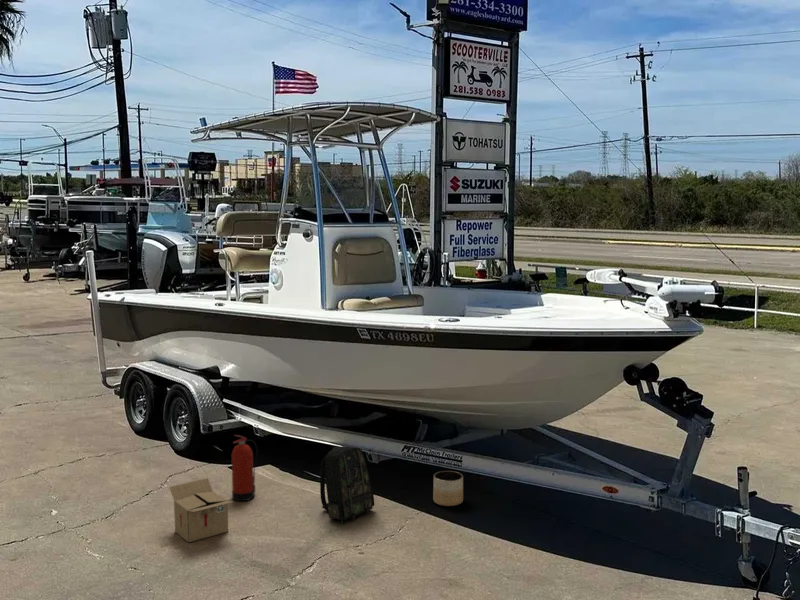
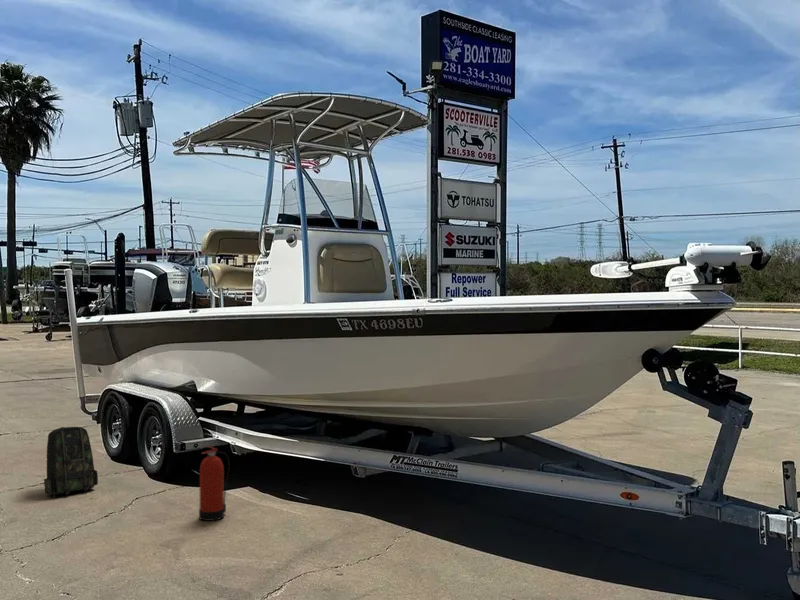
backpack: present [320,446,374,524] -> present [44,427,98,498]
planter: present [433,471,463,506] -> none [424,489,457,528]
cardboard box: present [170,478,232,542] -> none [122,489,194,560]

